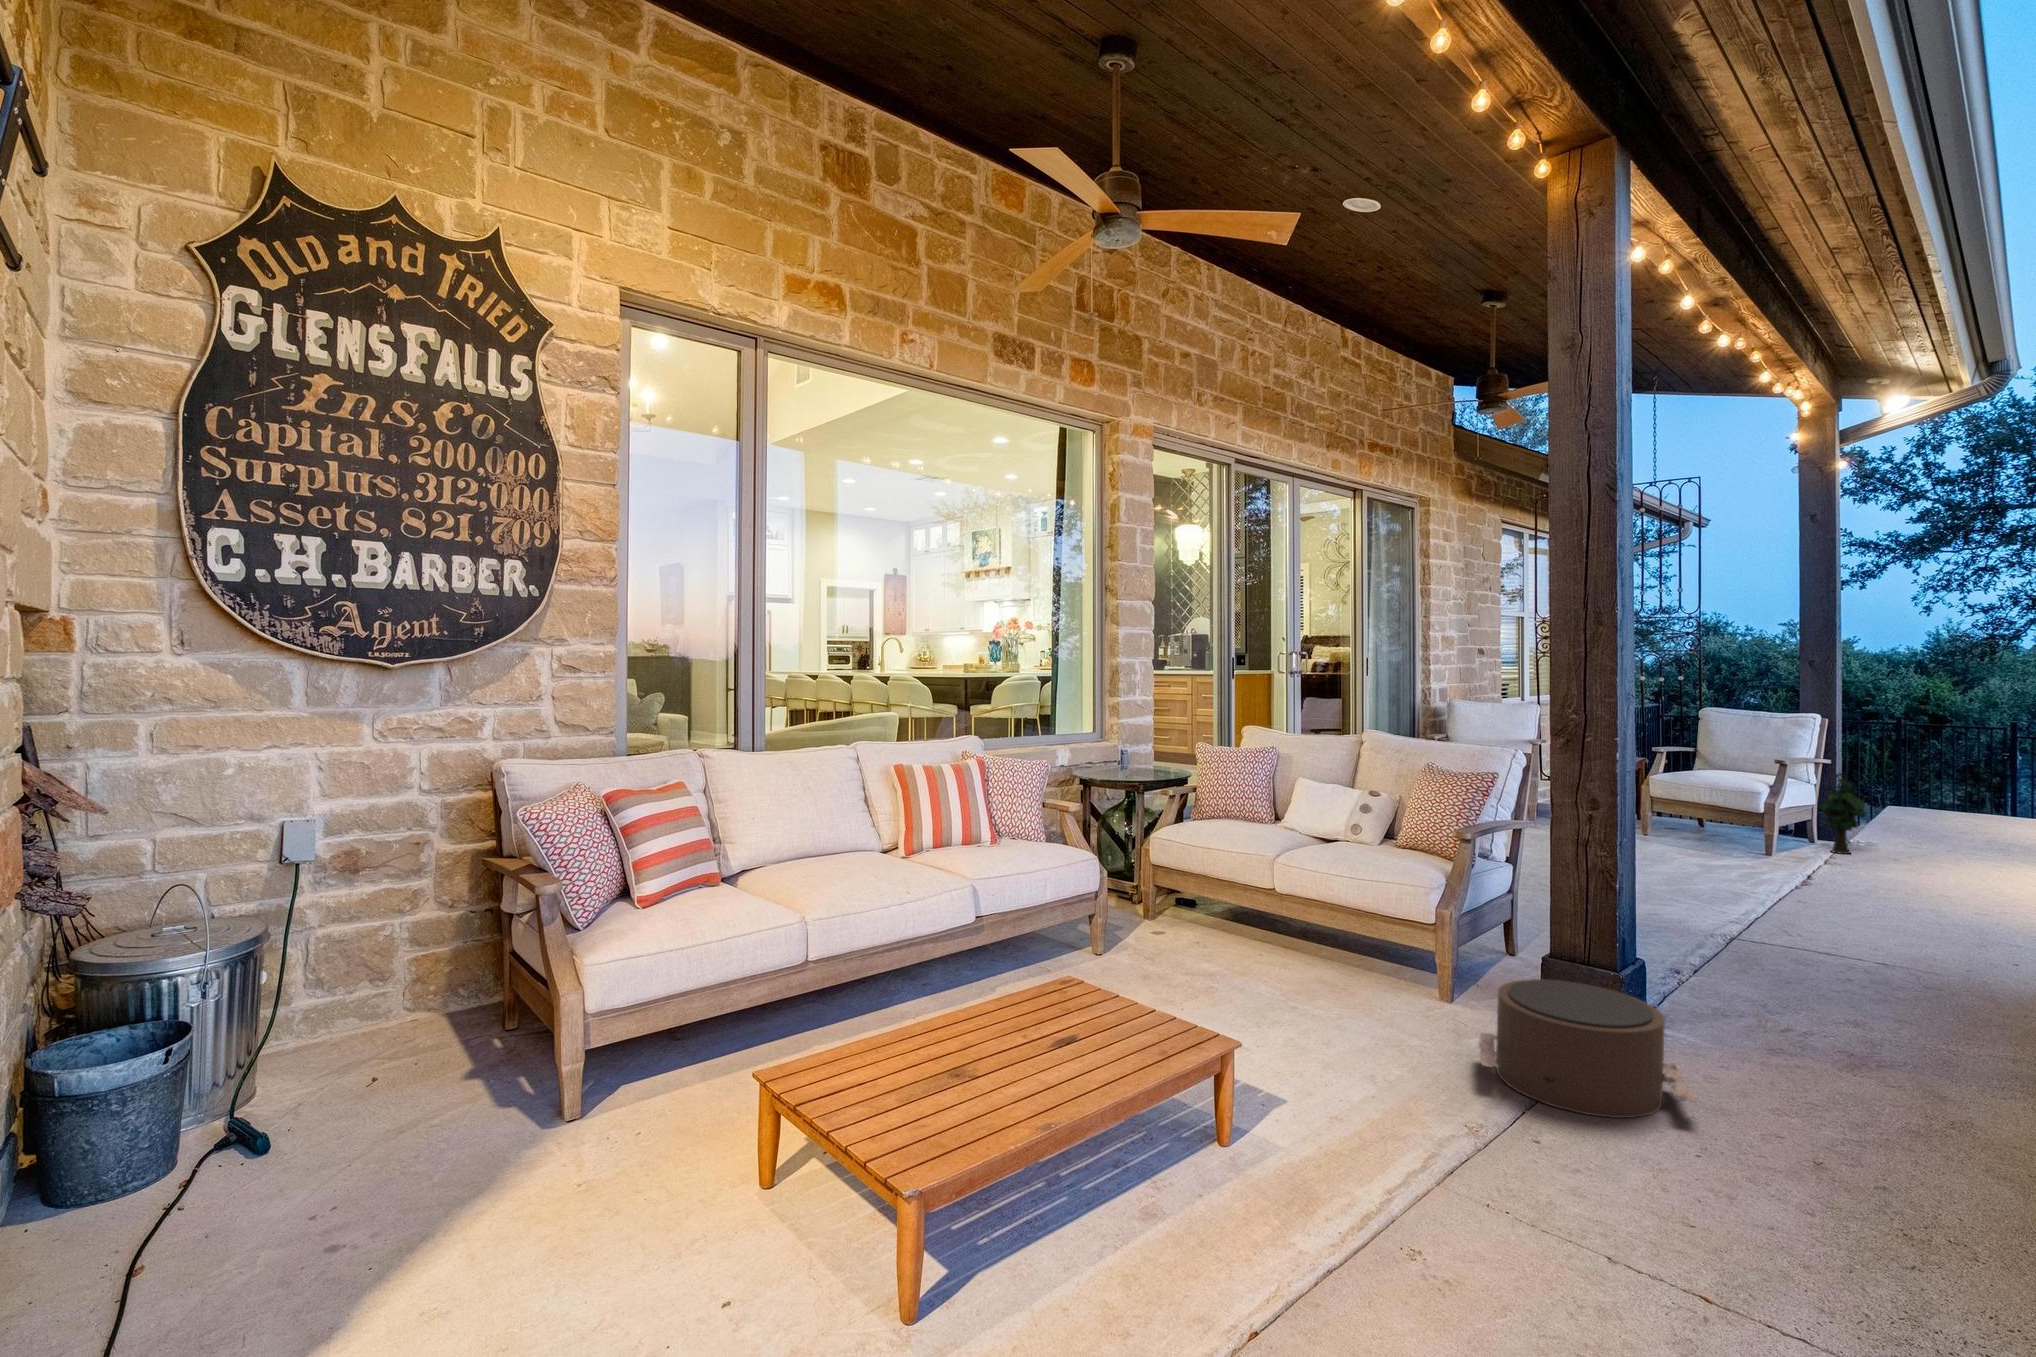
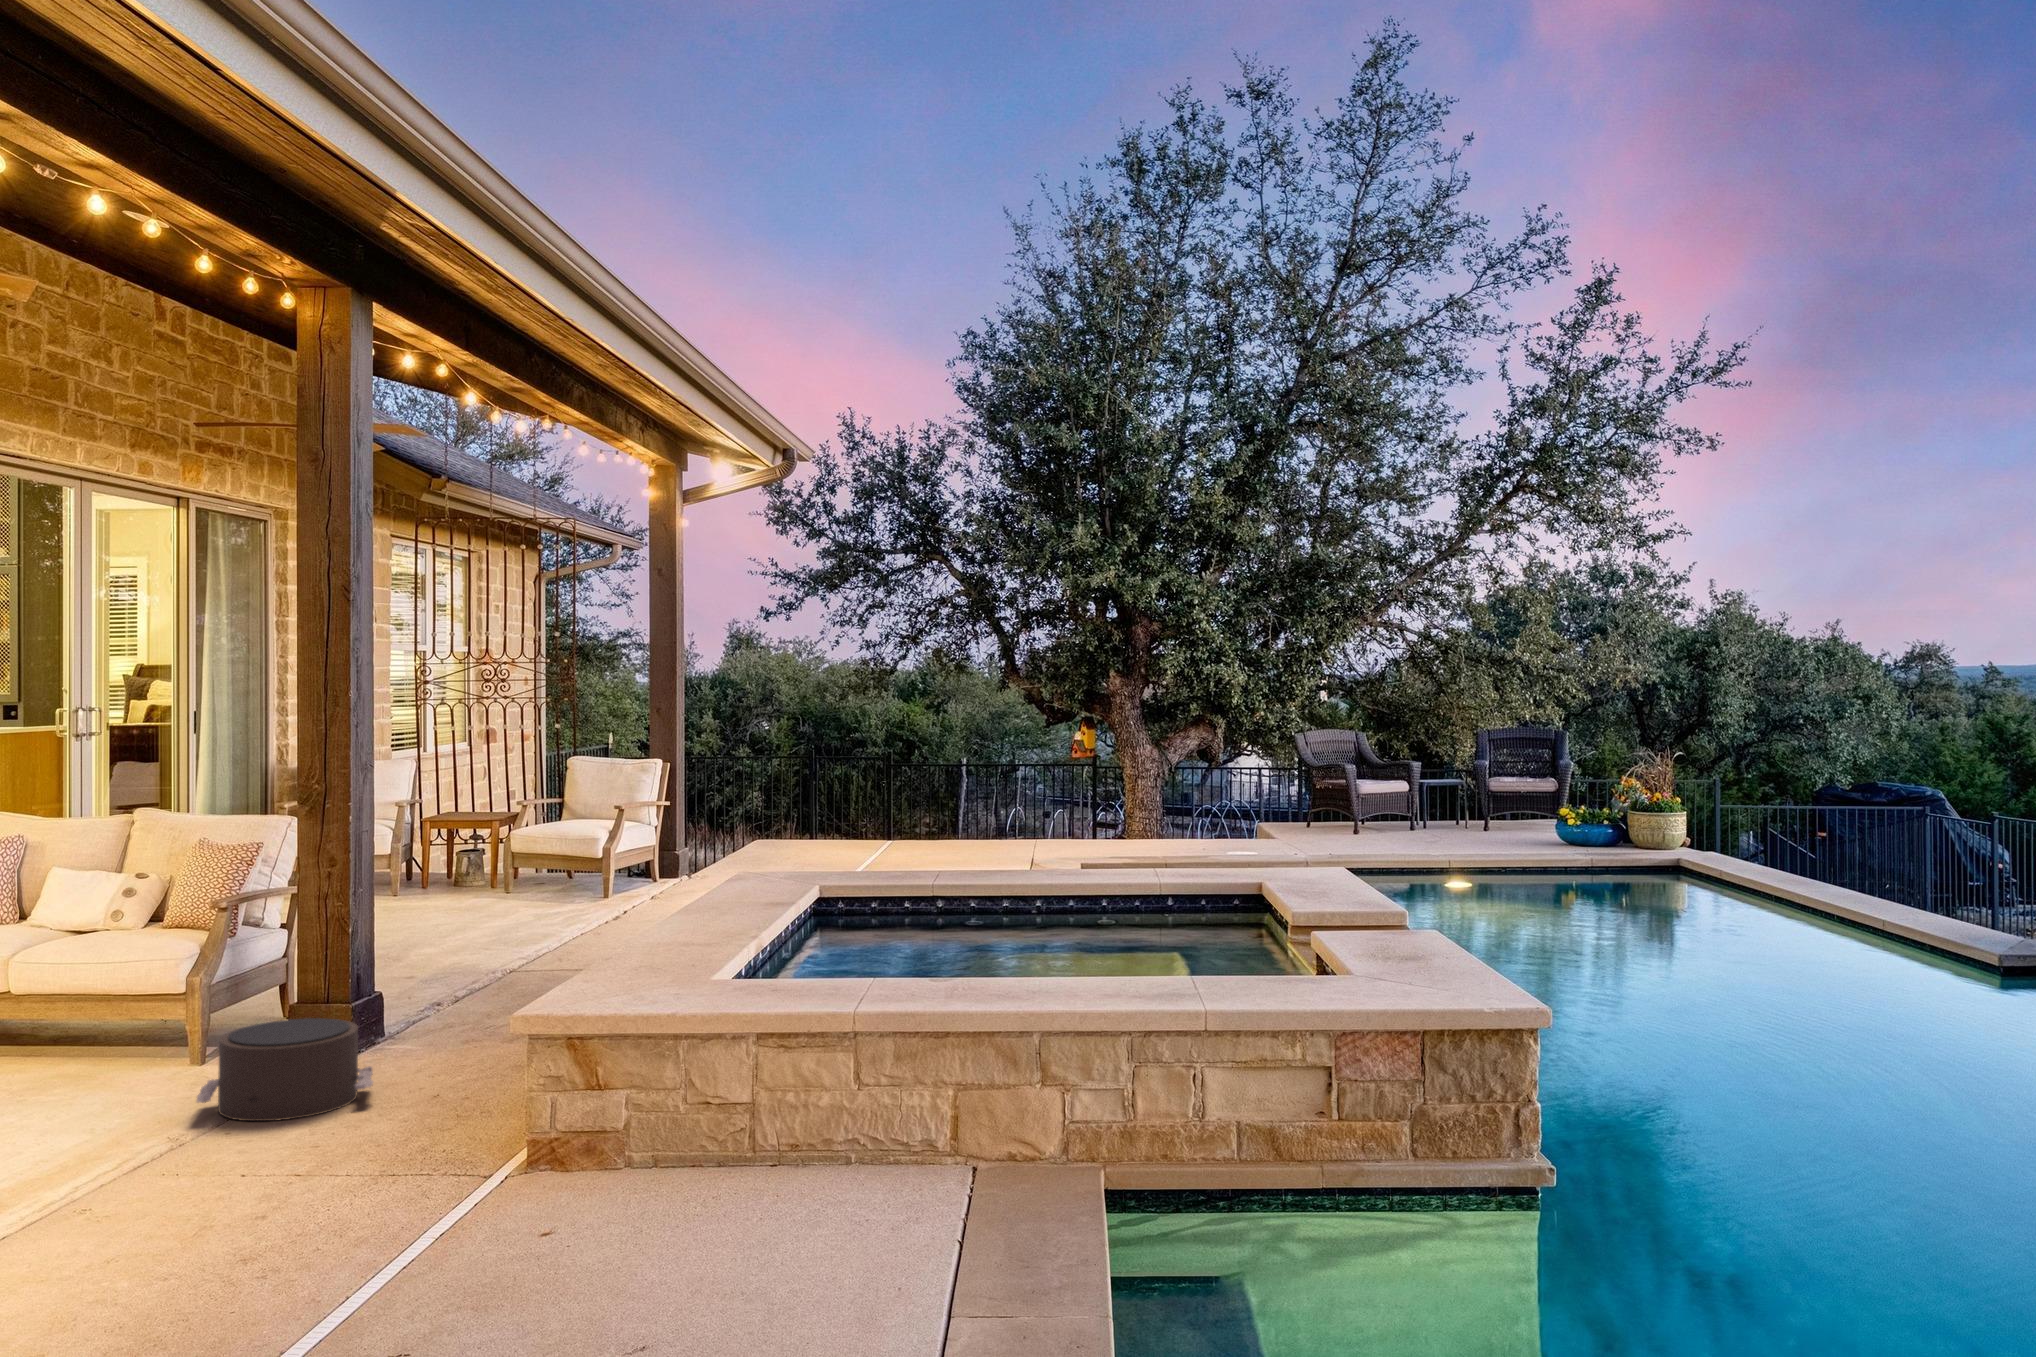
decorative plant: present [1818,773,1865,854] -> none [650,812,688,889]

